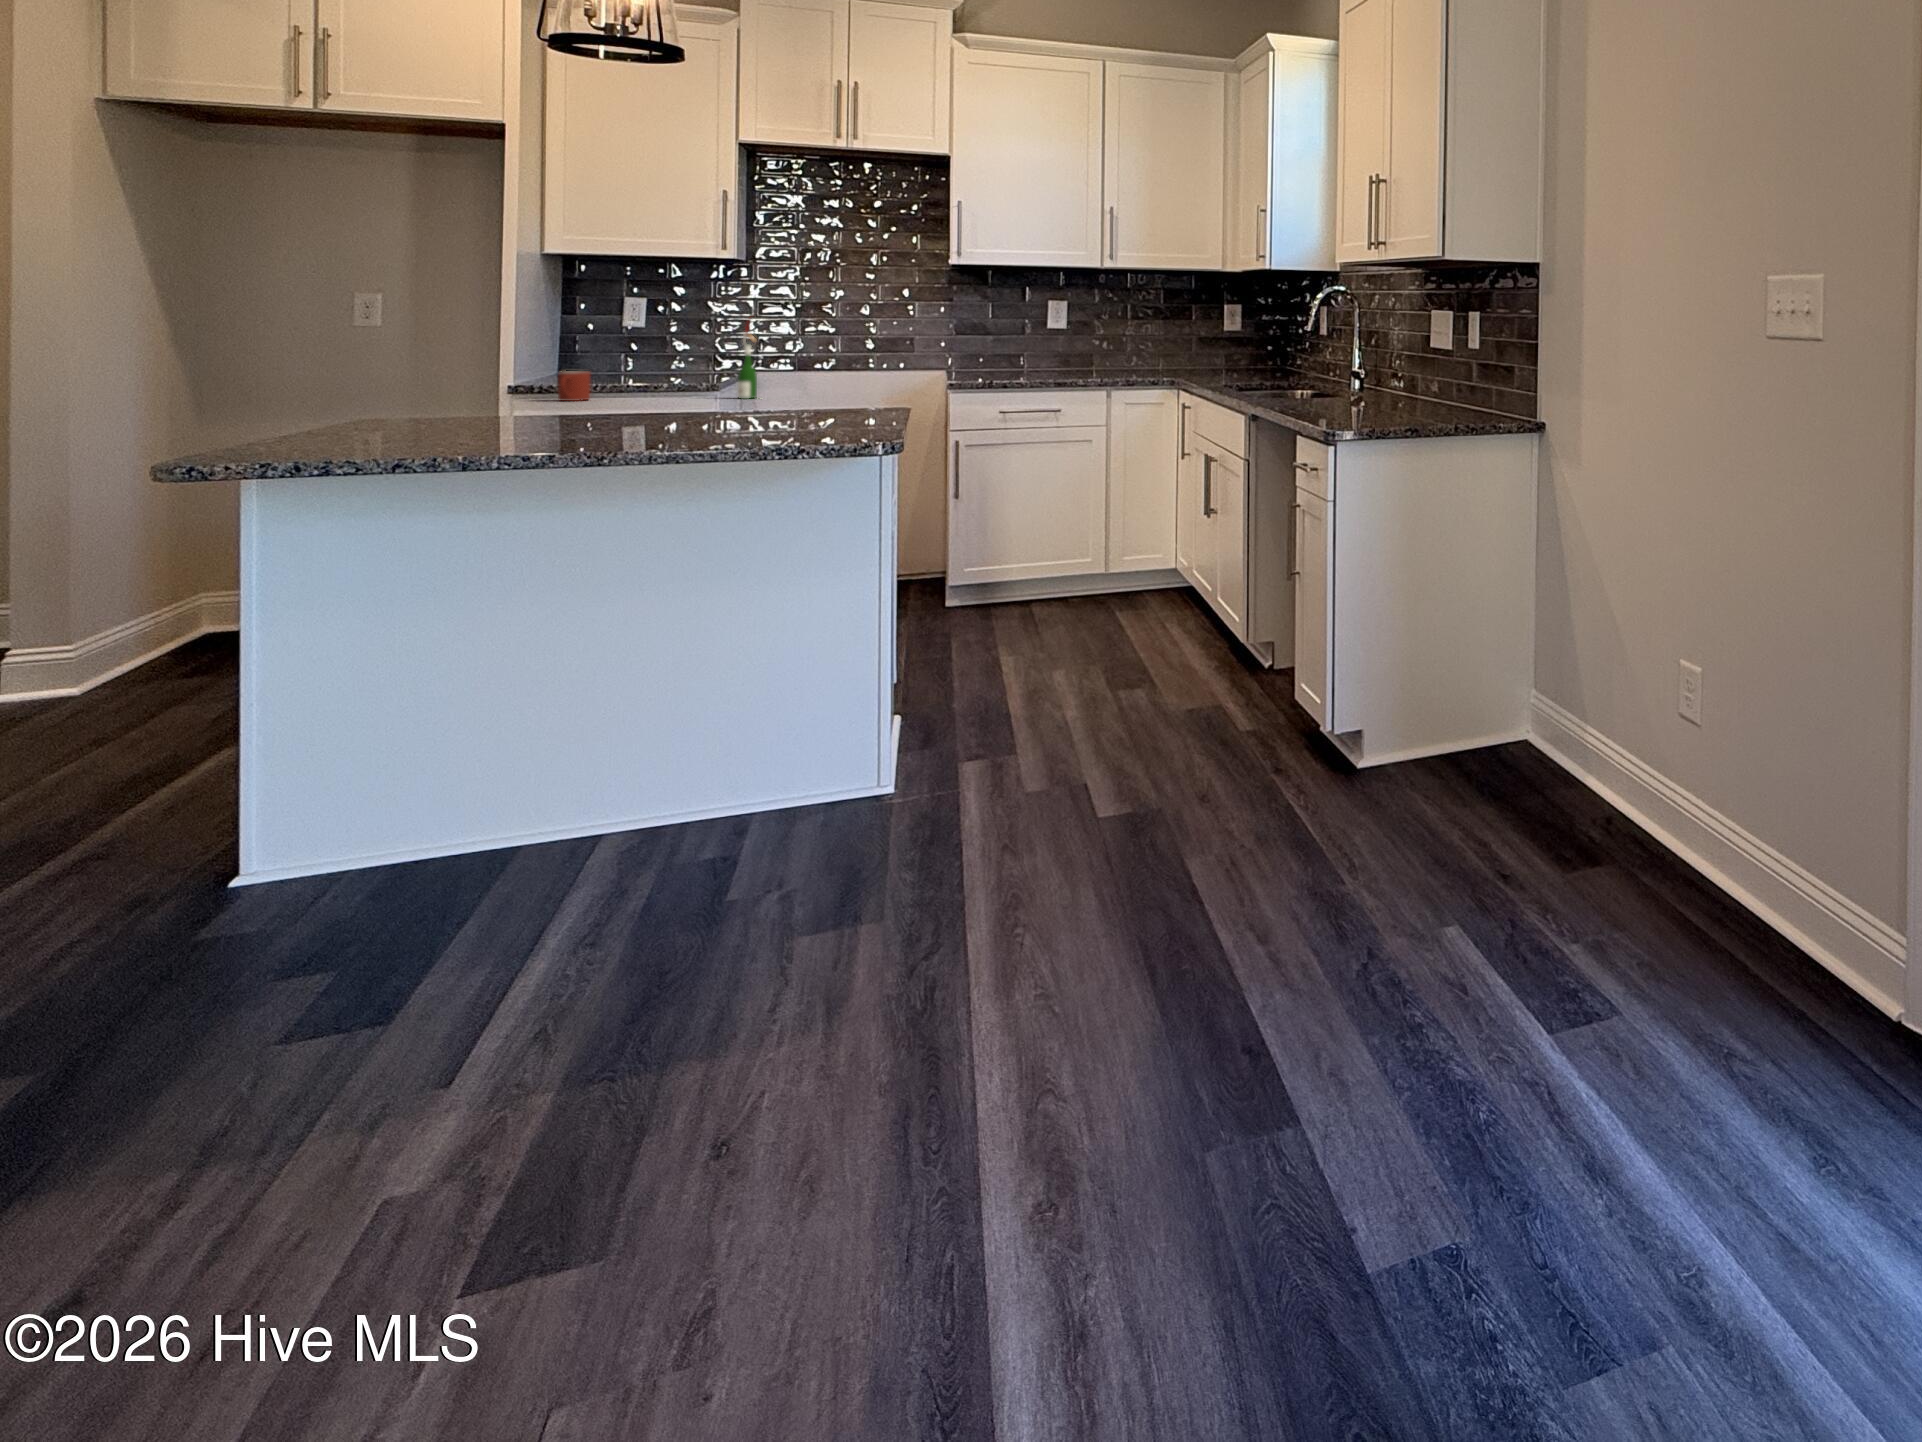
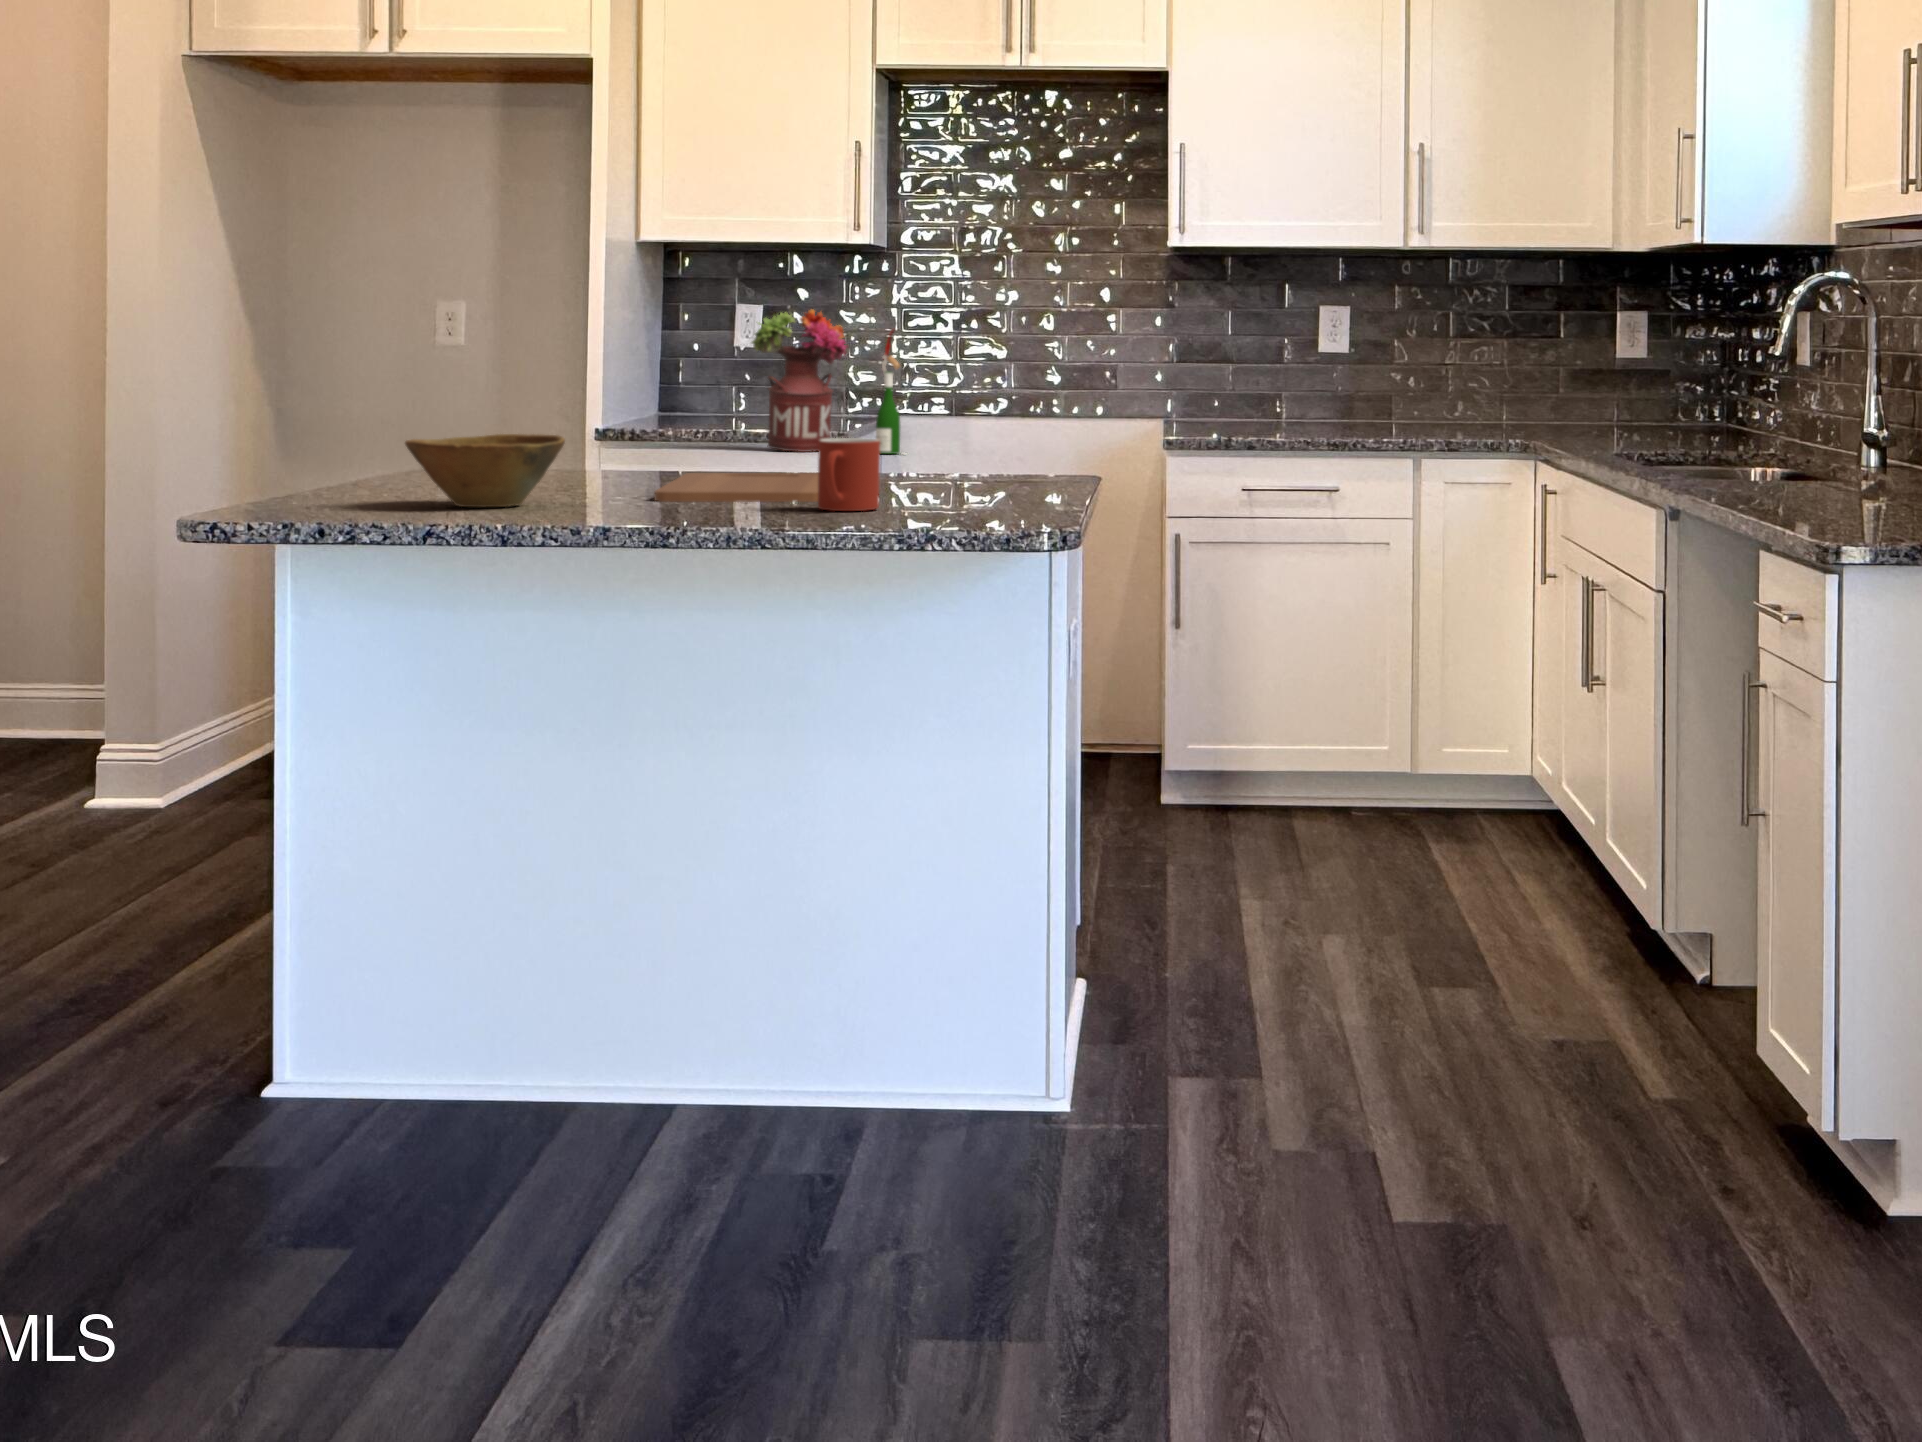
flower arrangement: none [636,302,716,399] -> present [752,310,847,452]
mug: present [558,371,590,401] -> present [818,438,880,511]
bowl: none [368,395,510,447] -> present [405,434,565,507]
cutting board: none [582,413,723,437] -> present [654,473,818,502]

